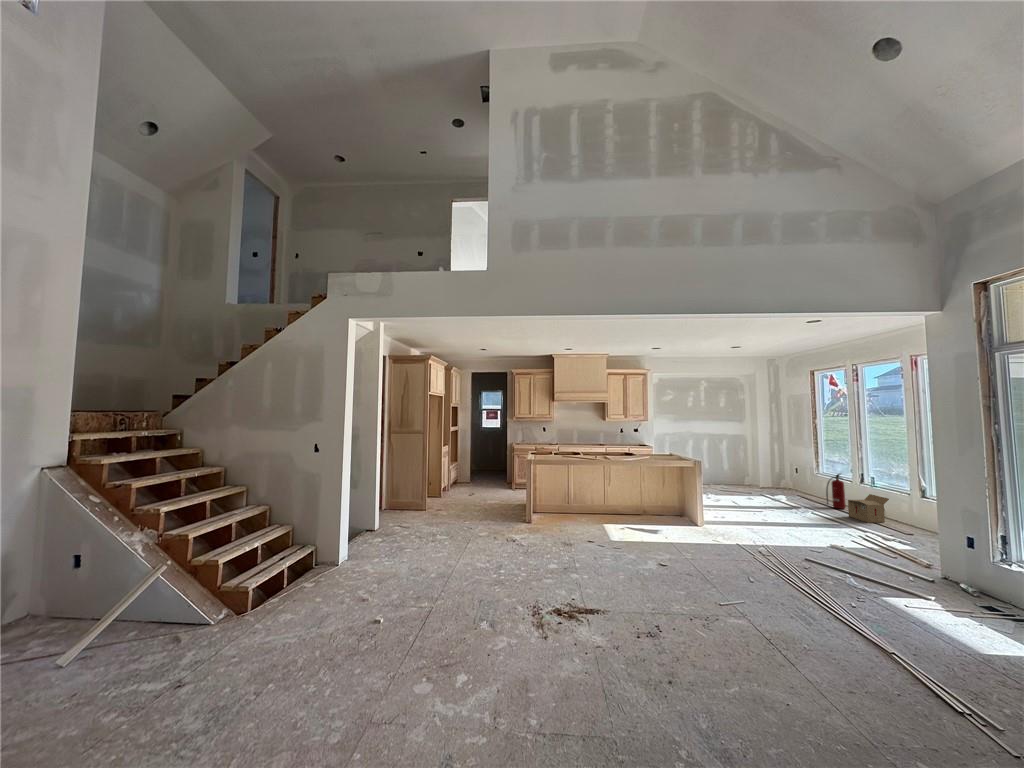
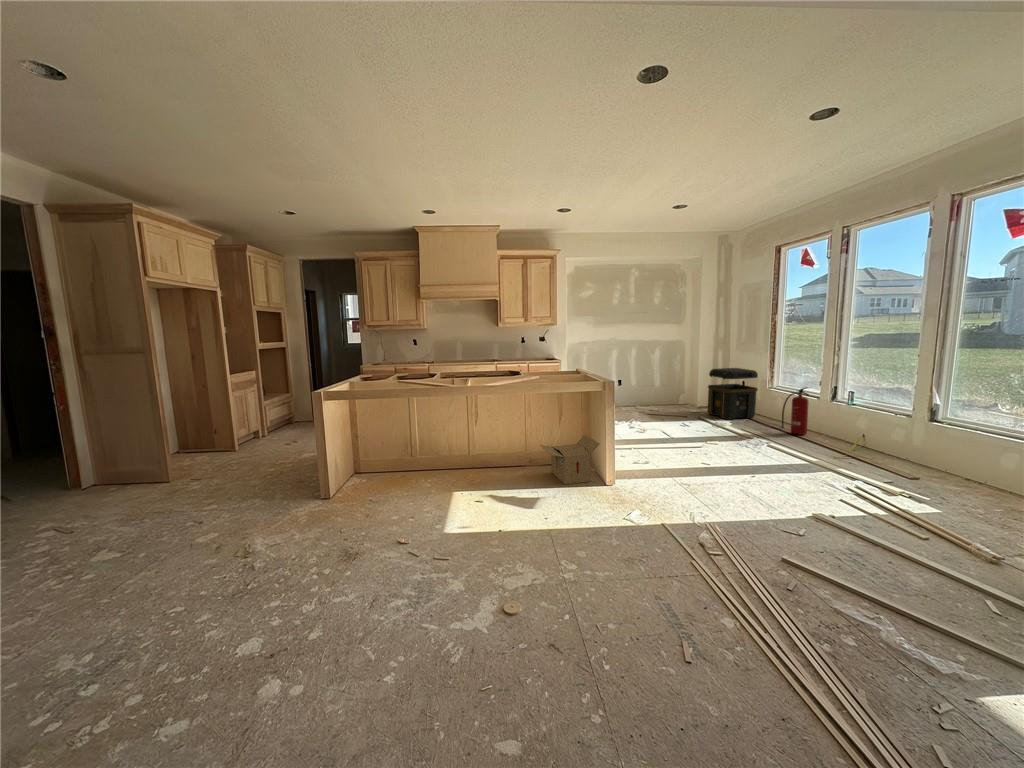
toolbox: none [767,458,807,497] -> present [708,368,758,420]
cardboard box: present [848,494,889,523] -> present [540,435,600,485]

